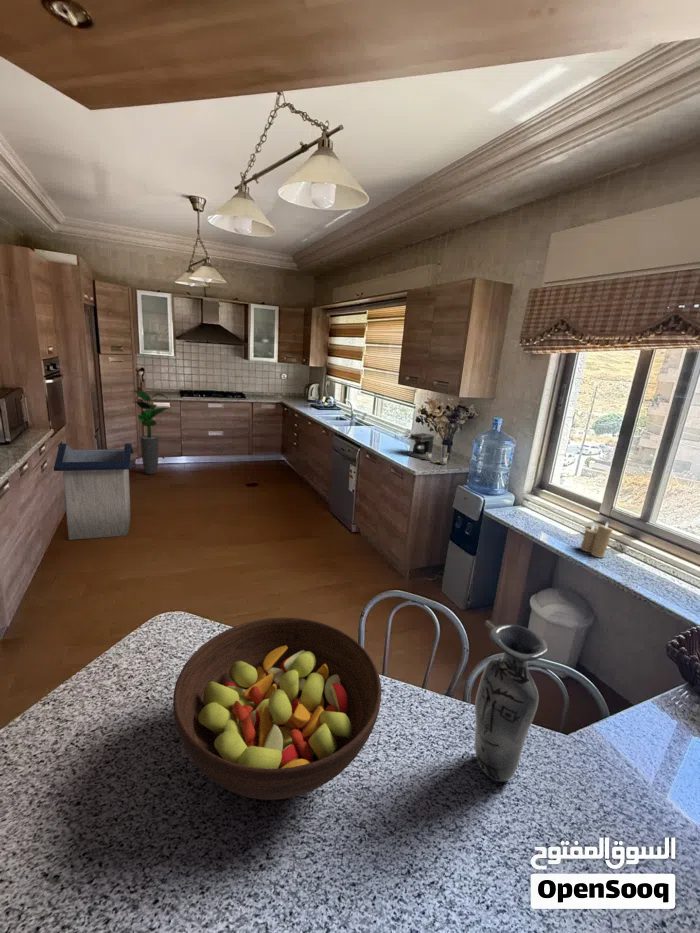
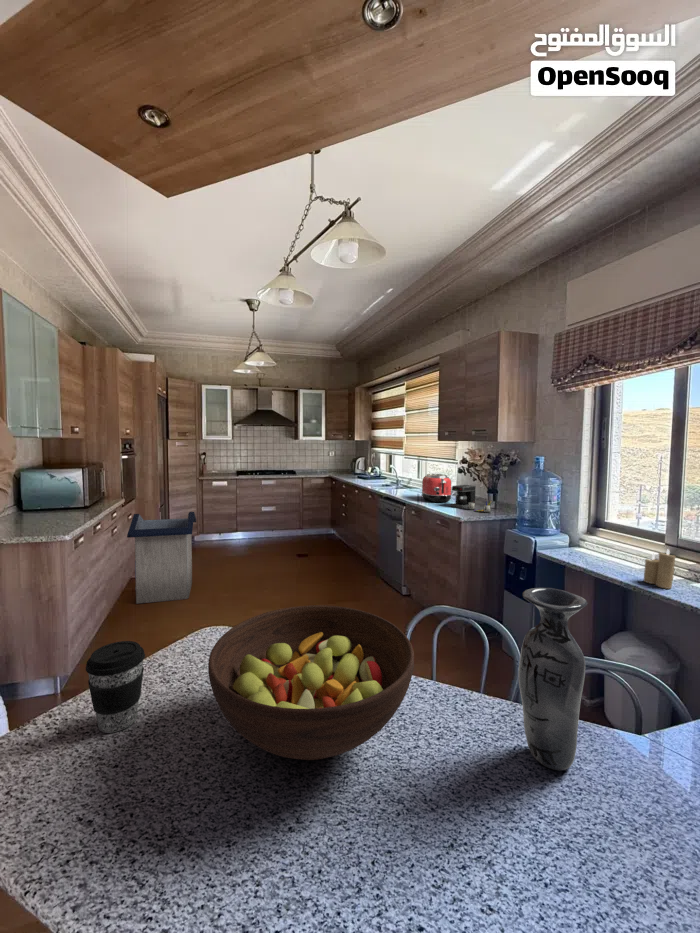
potted plant: present [134,390,168,475] -> none [197,470,229,546]
toaster: none [379,418,410,449] -> present [422,474,452,502]
coffee cup: none [34,668,100,762] -> present [86,641,145,733]

